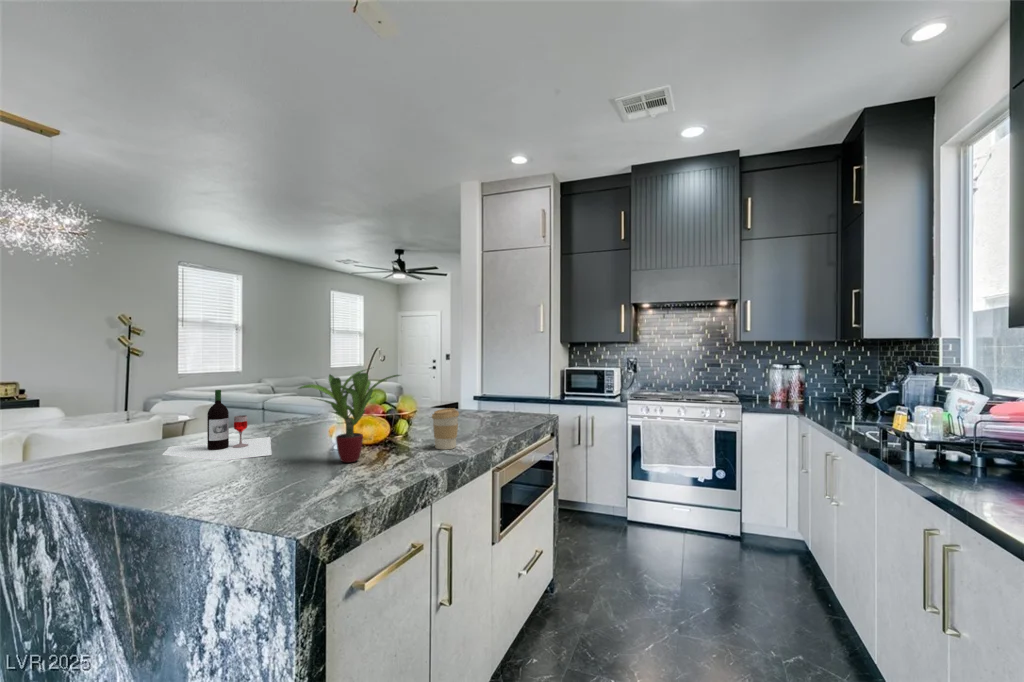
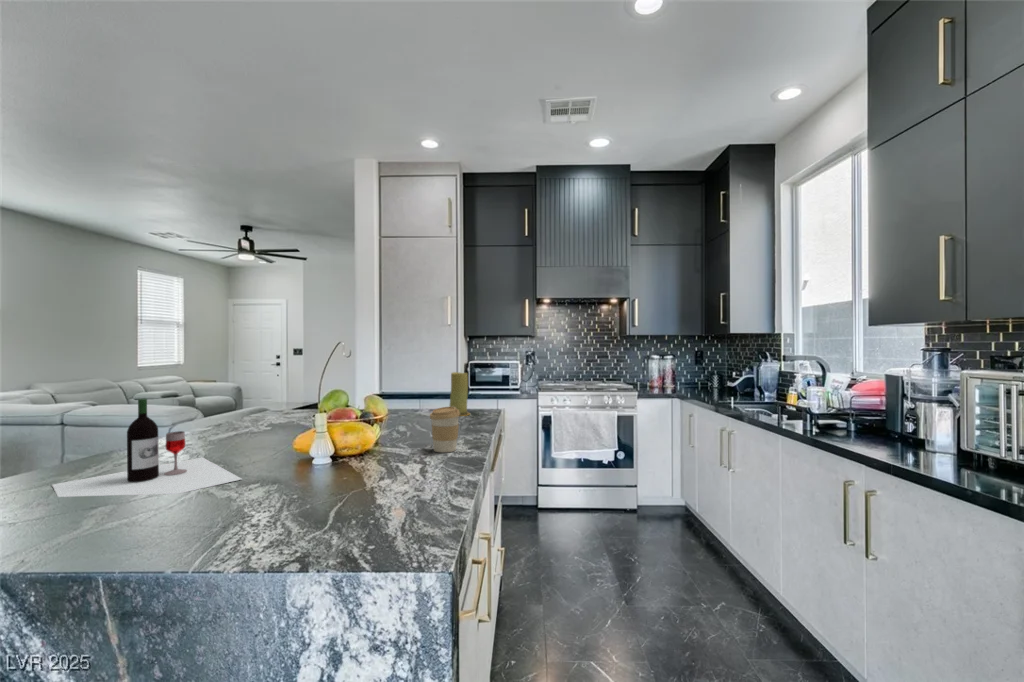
potted plant: present [299,369,400,463] -> none [295,363,423,478]
candle: none [499,377,522,419] -> present [450,372,470,416]

